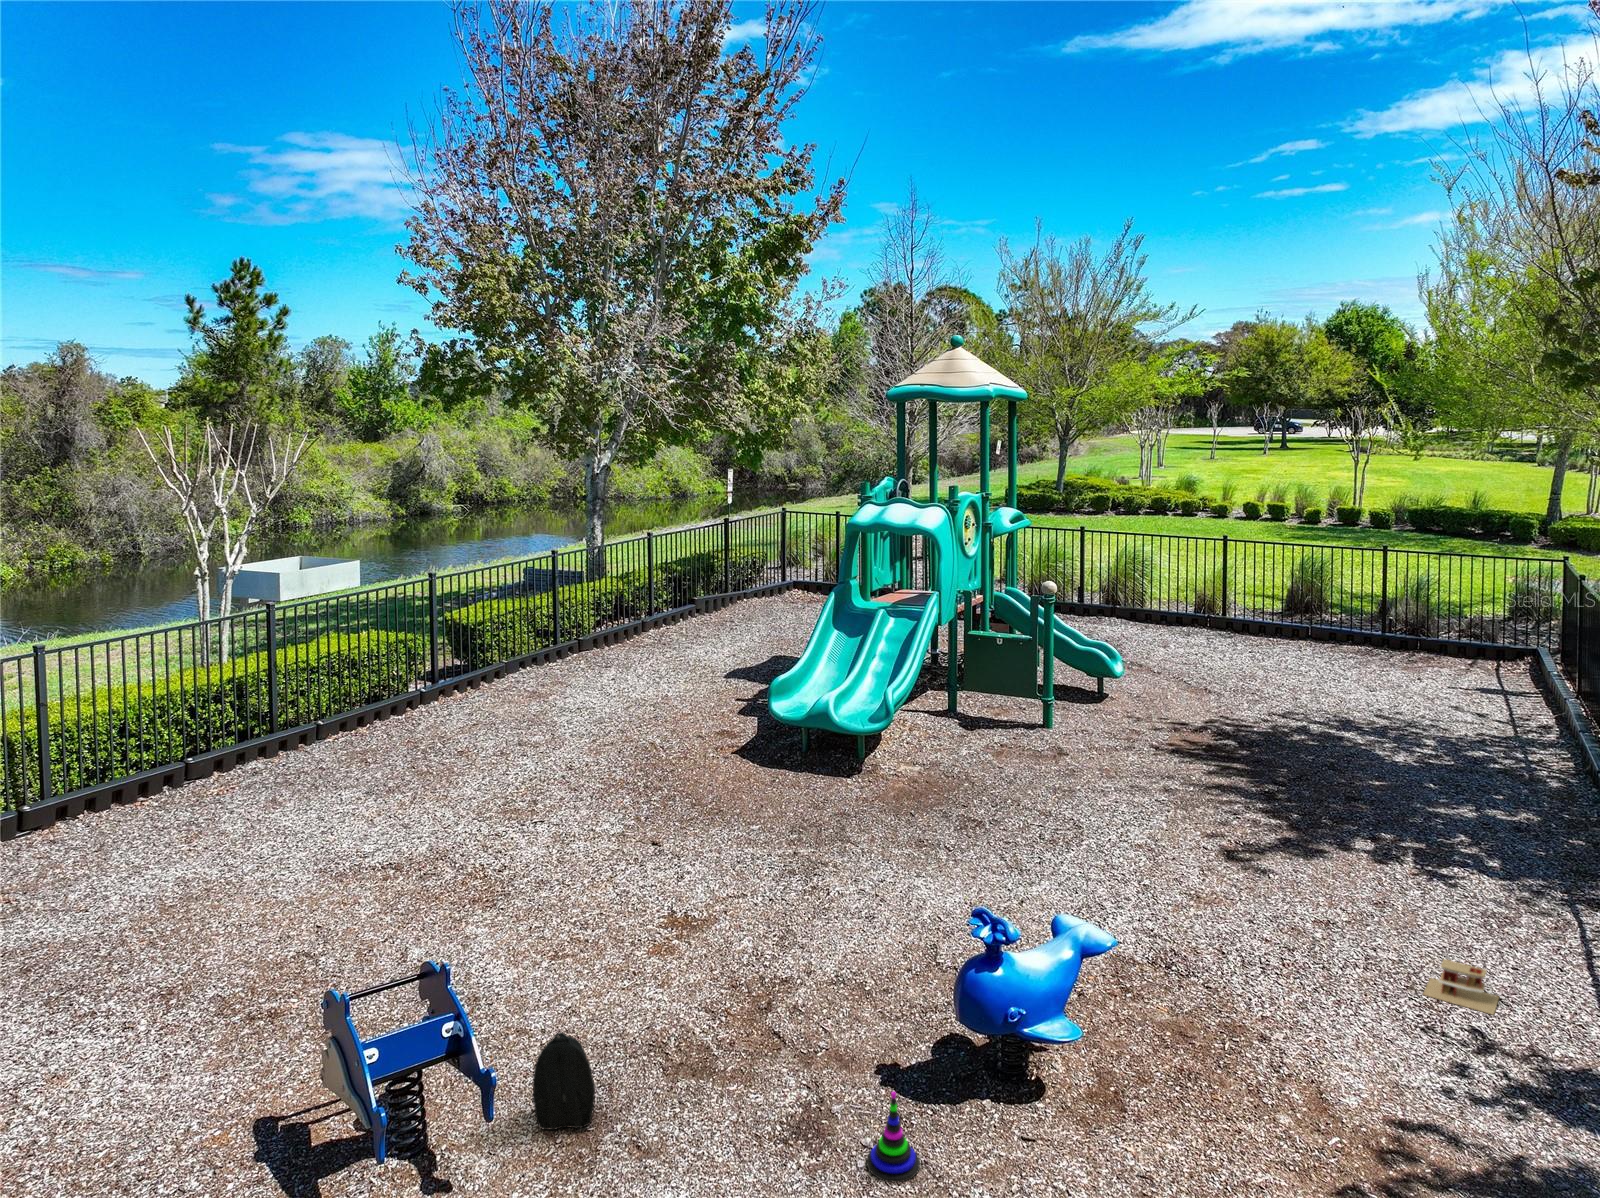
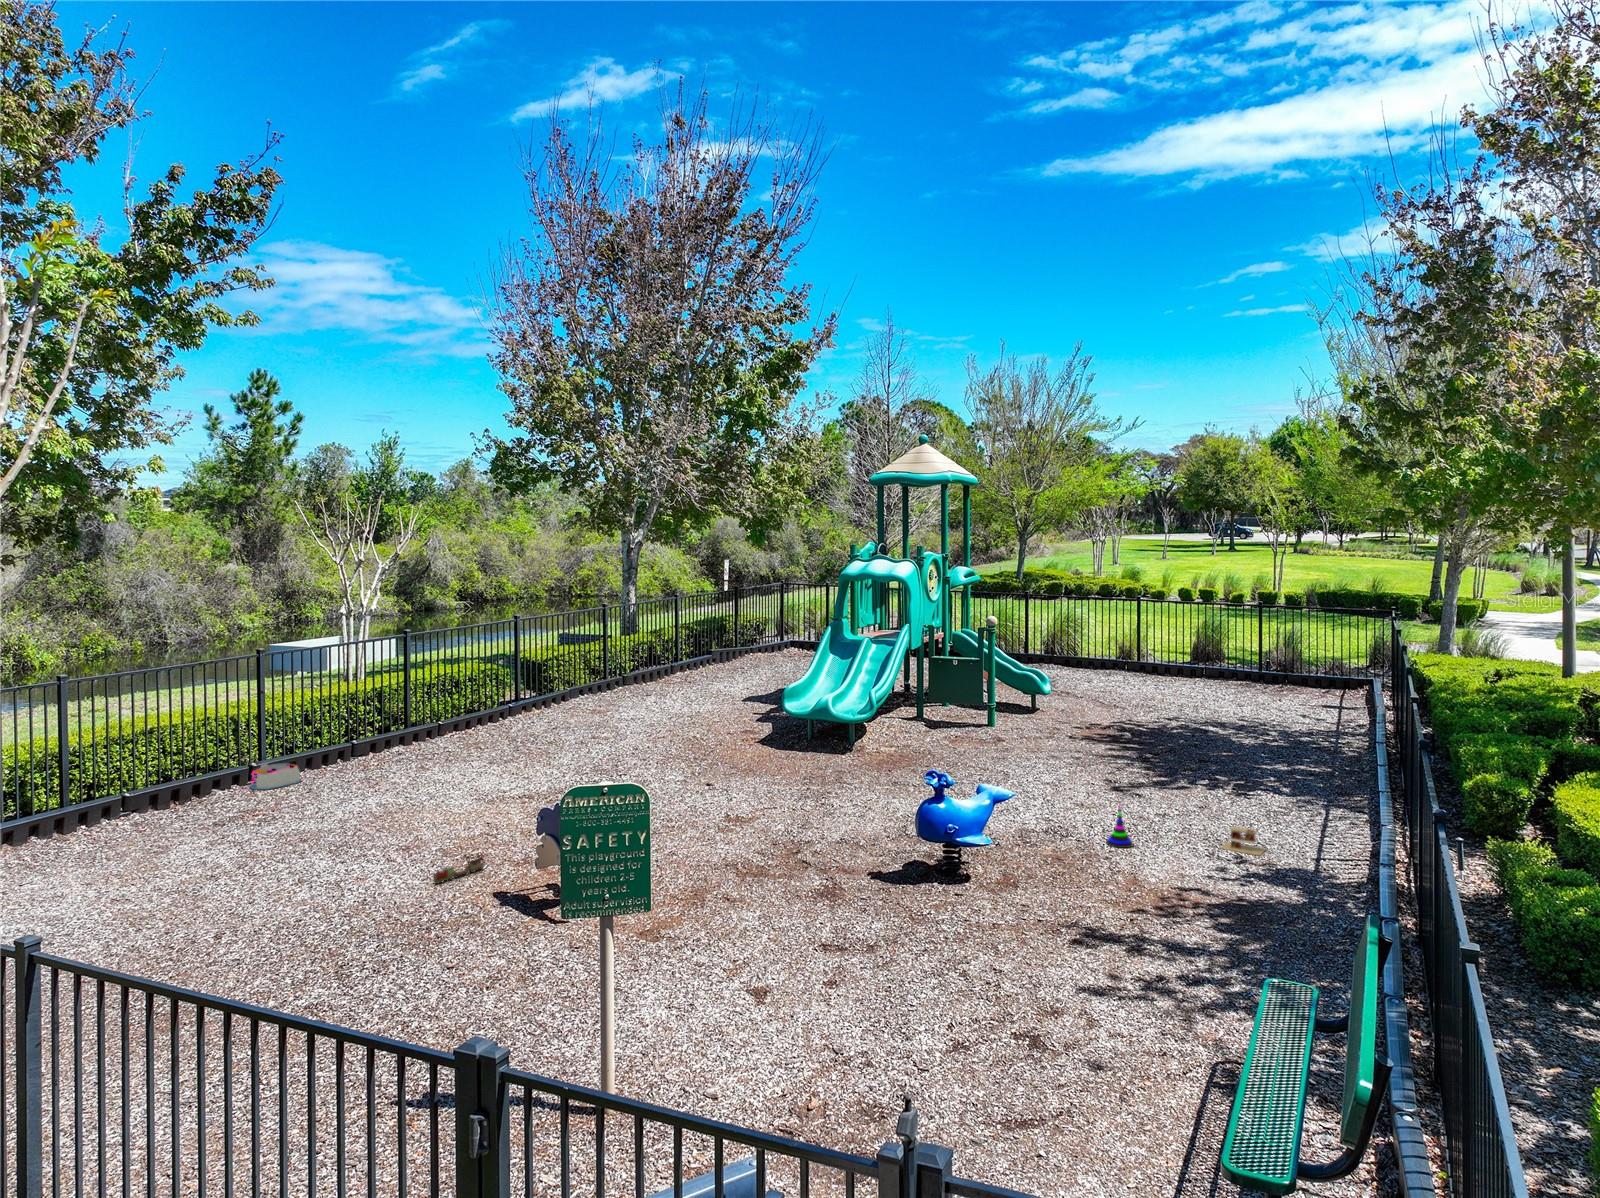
storage bin: none [20,804,98,847] -> present [249,763,301,790]
toy train: none [181,1022,277,1081] -> present [433,858,484,884]
backpack: present [532,1032,595,1130] -> none [658,840,696,900]
stacking toy: present [867,1091,920,1182] -> present [1106,807,1133,848]

